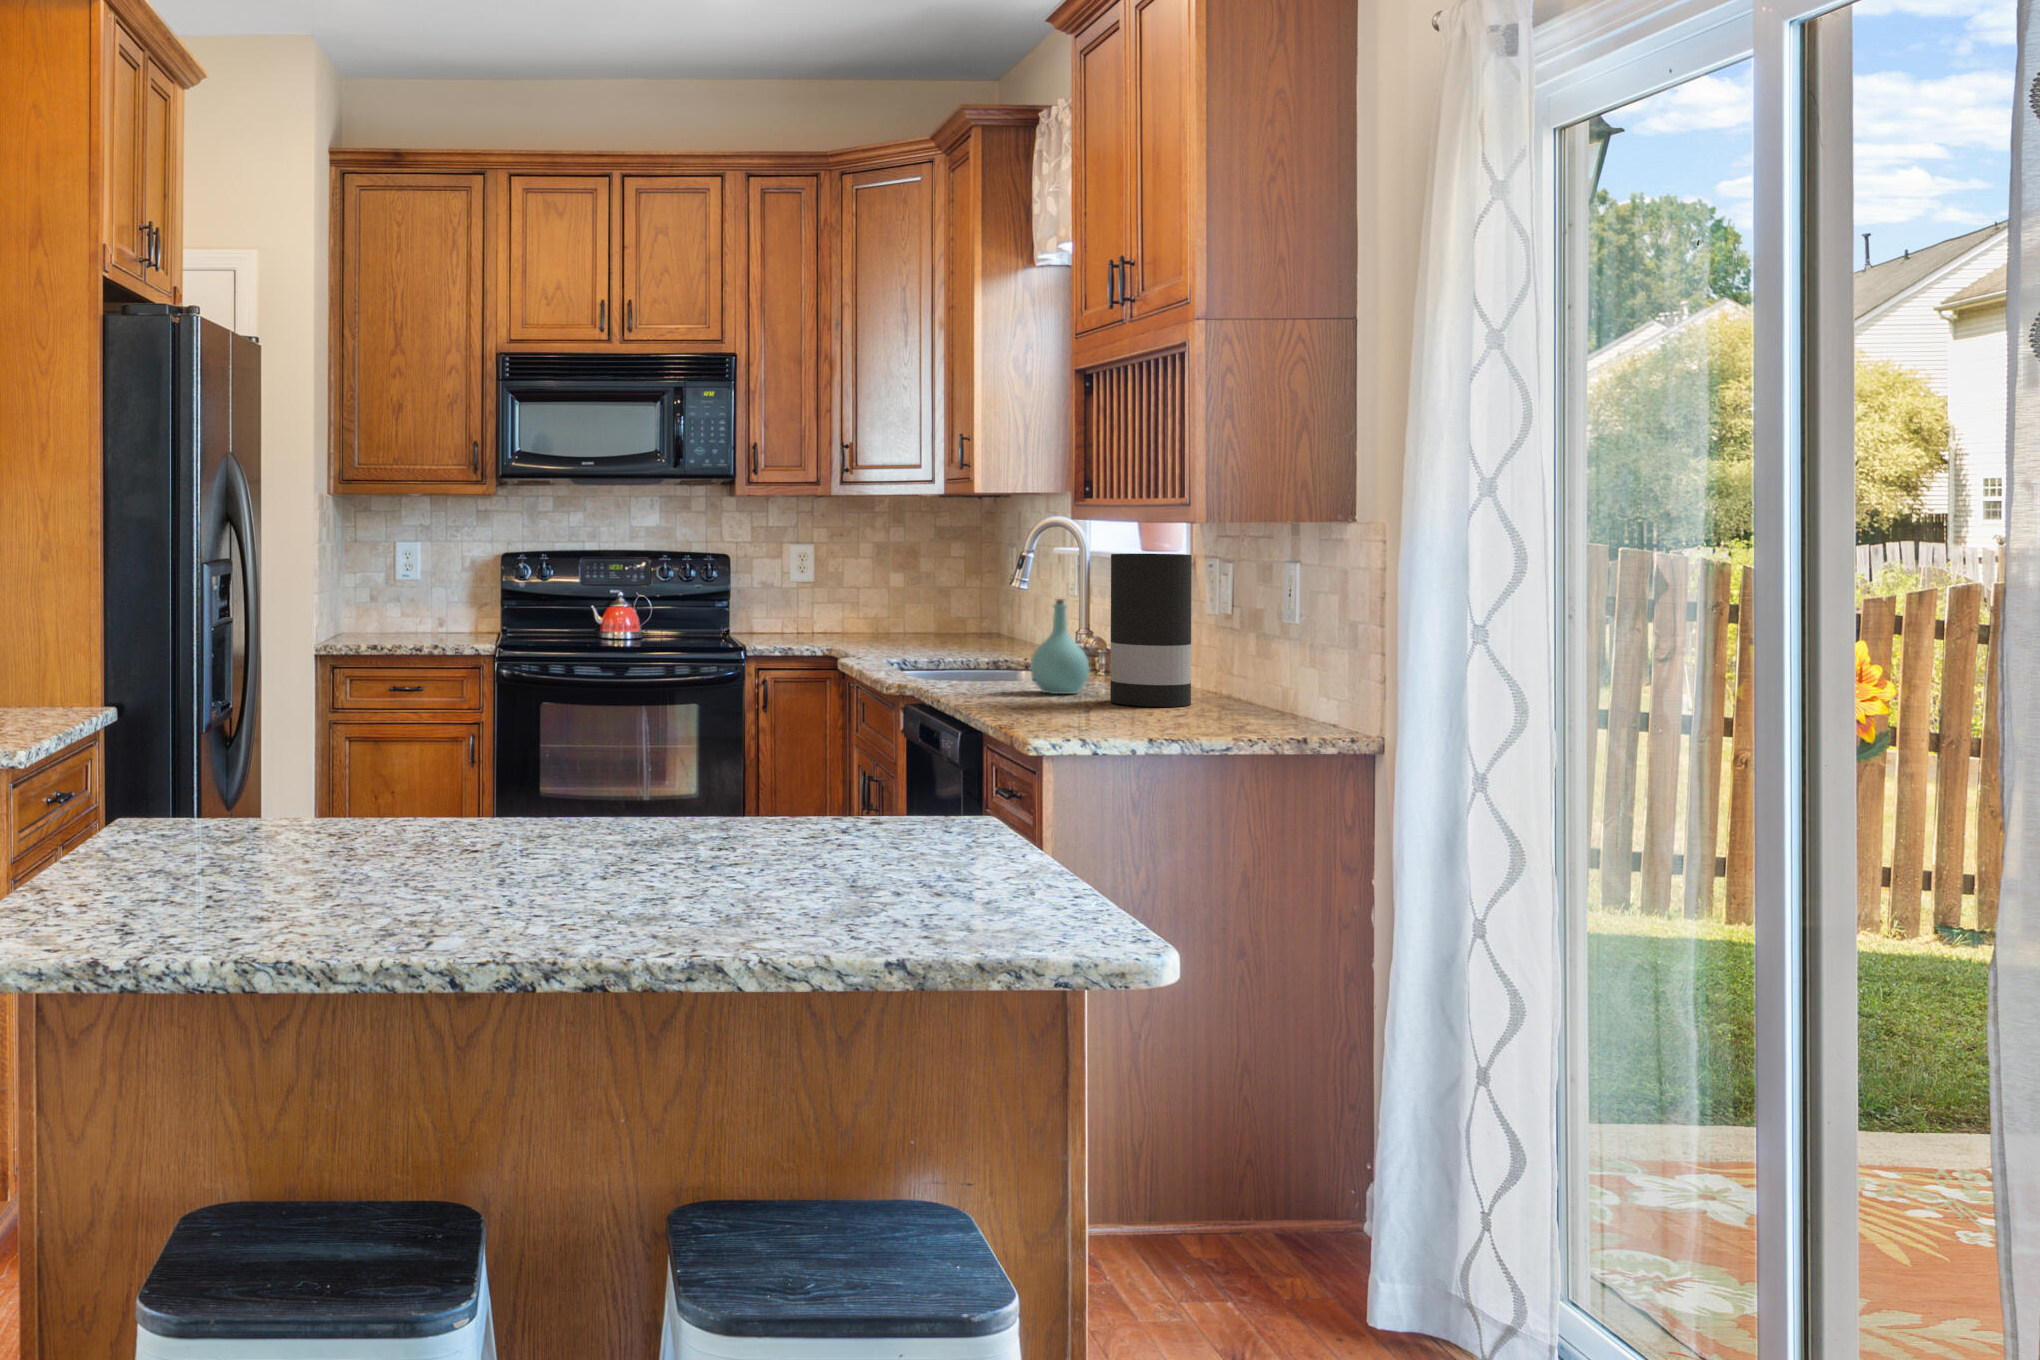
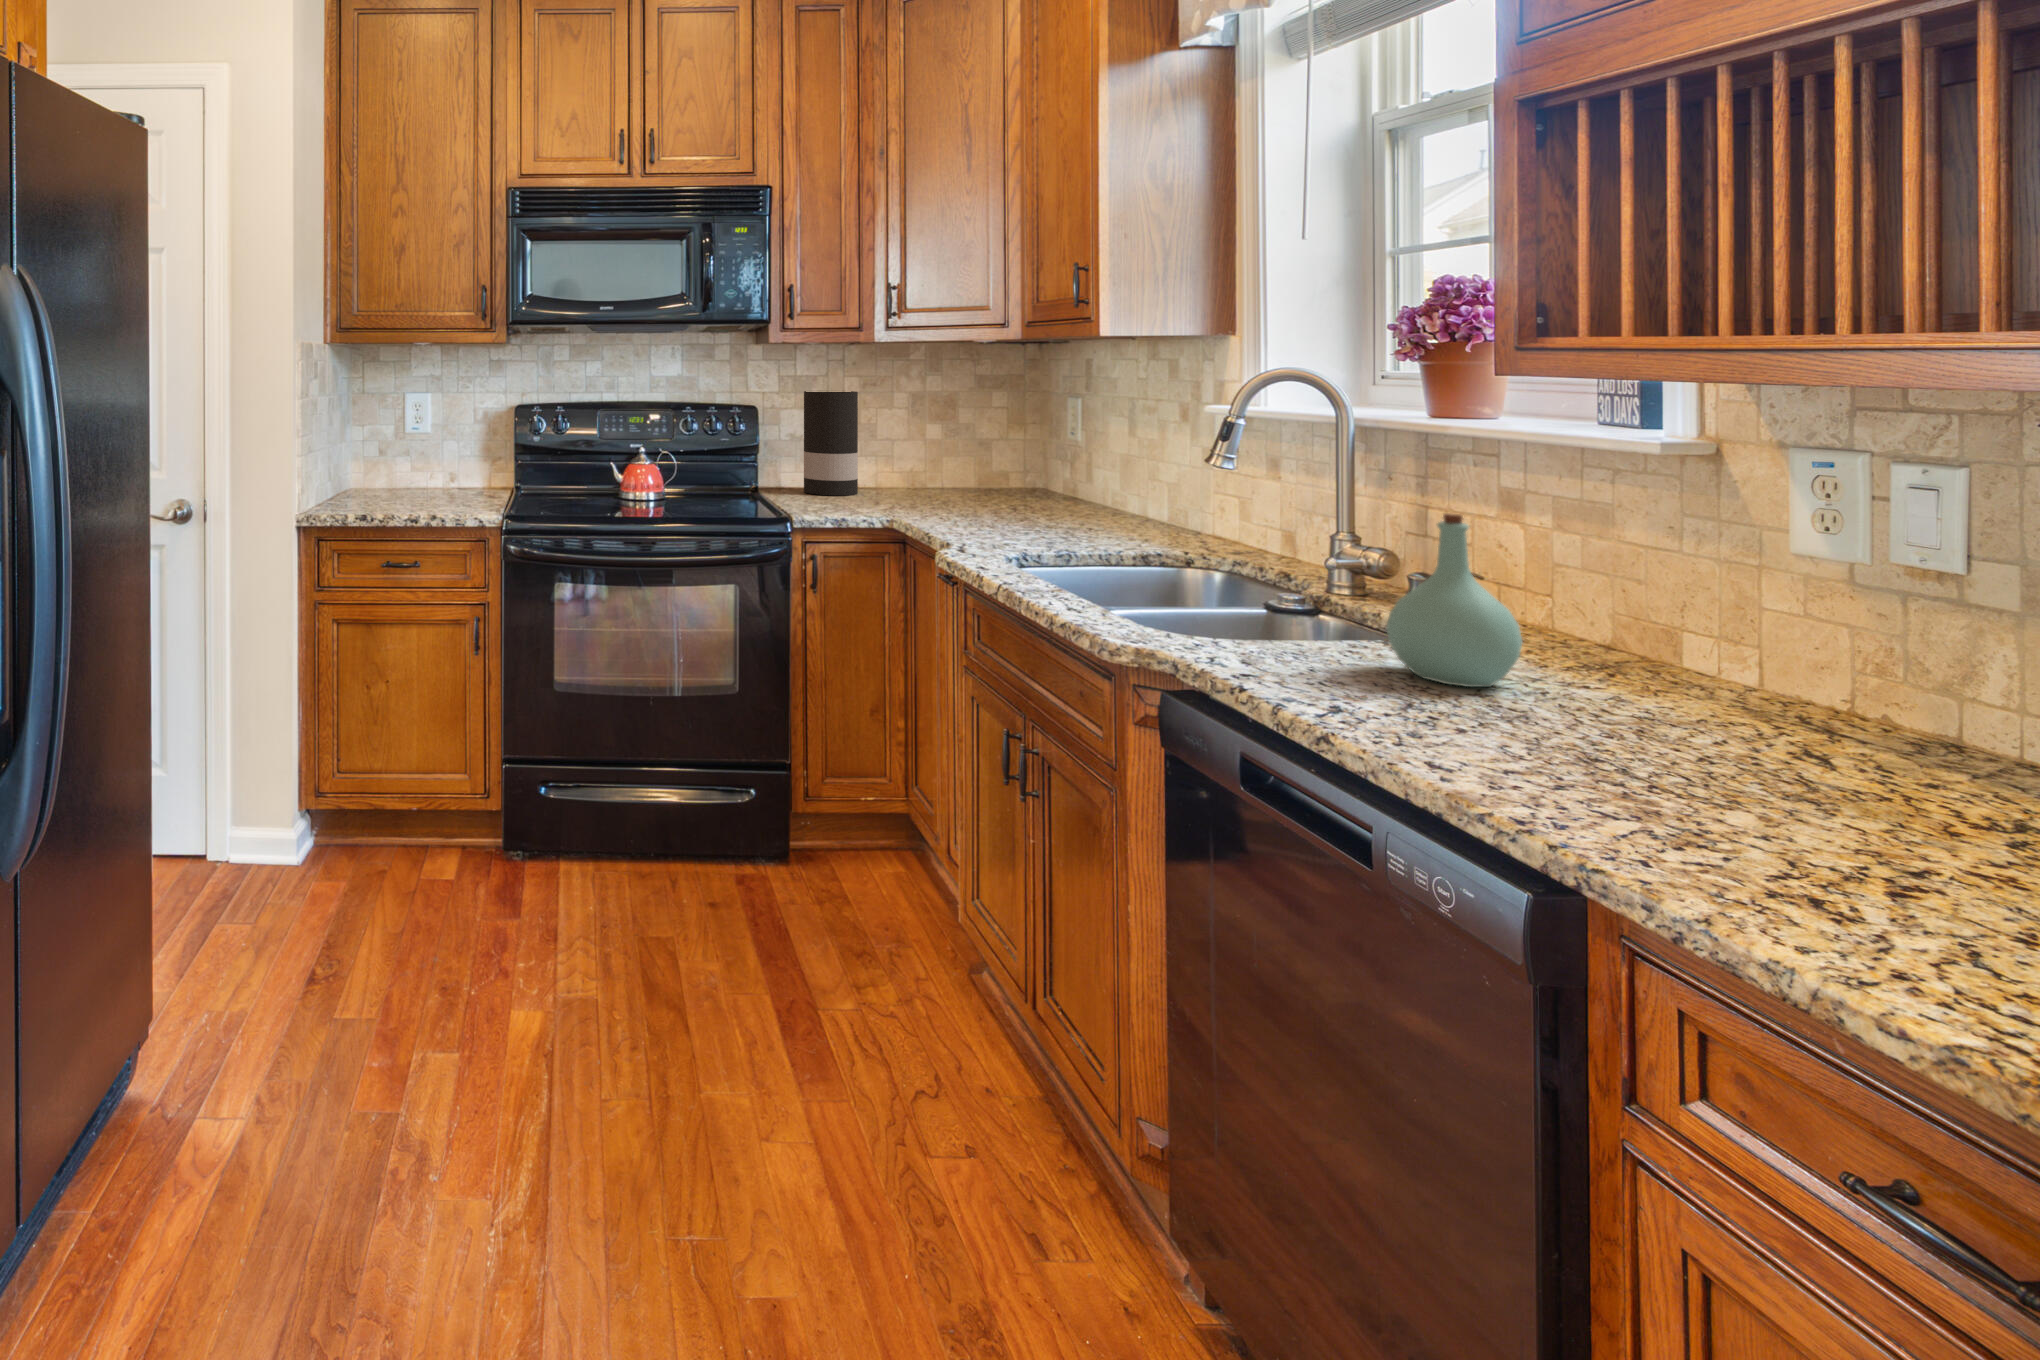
vase: present [1110,553,1192,707] -> present [804,391,858,495]

